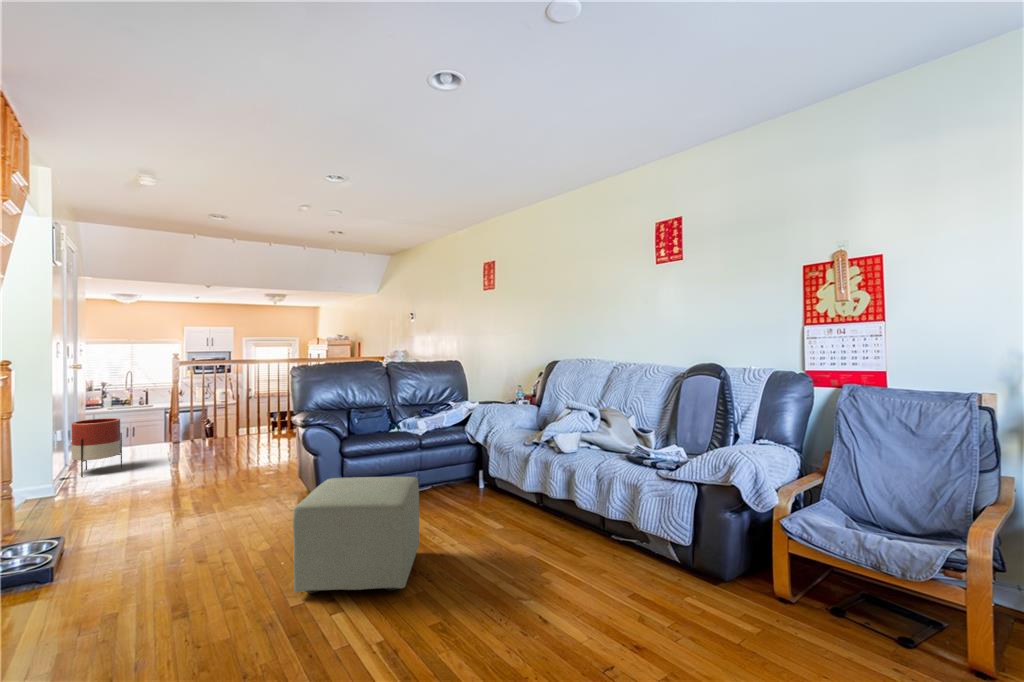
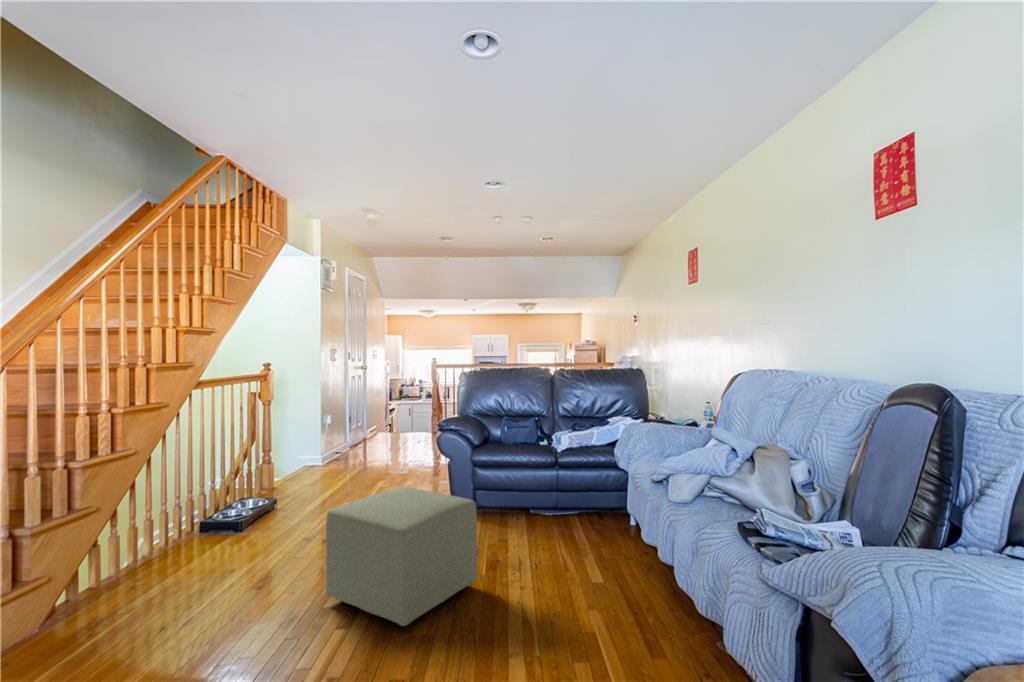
planter: present [72,418,122,477] -> none [340,408,371,453]

